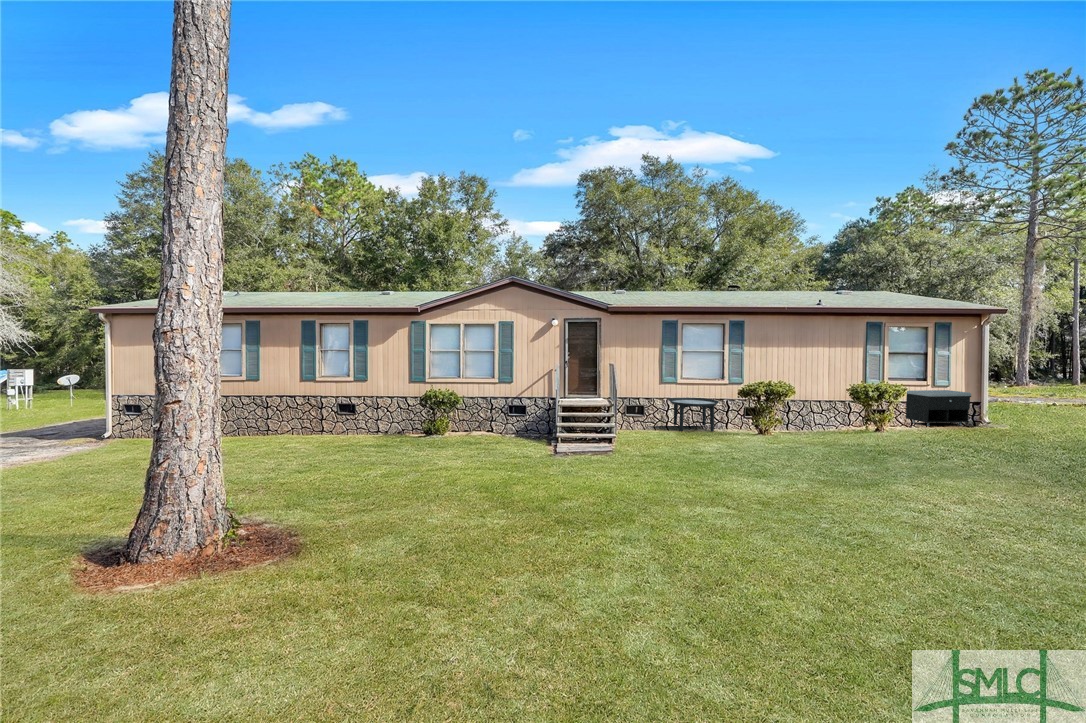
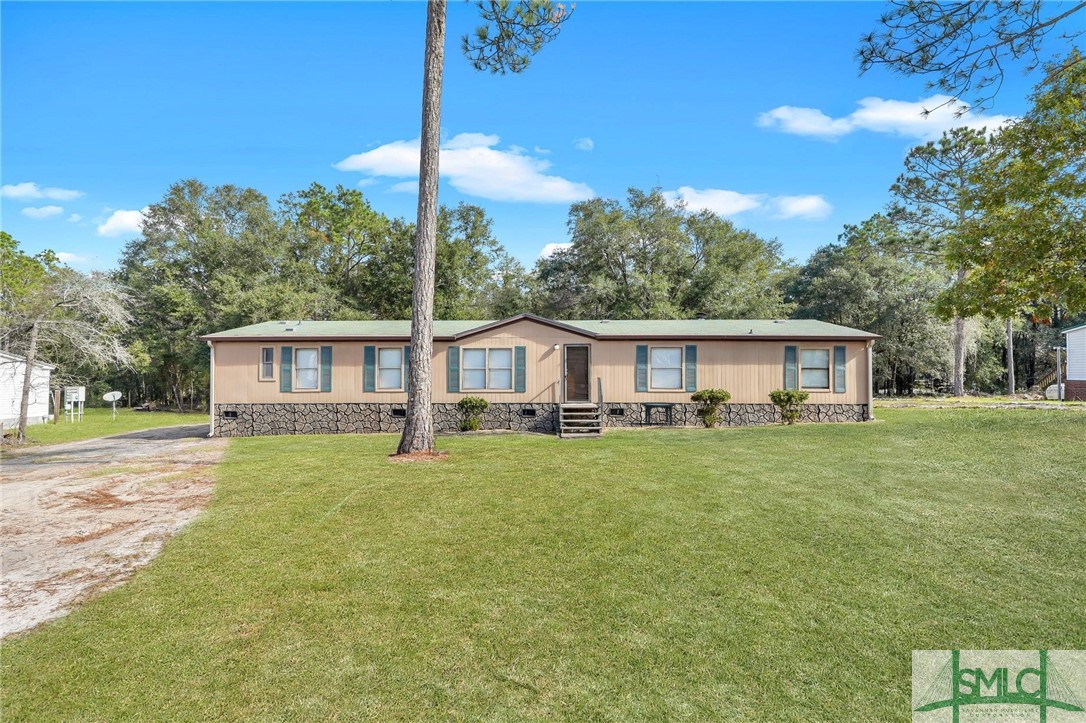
storage bench: present [906,390,971,426] -> none [814,395,854,421]

